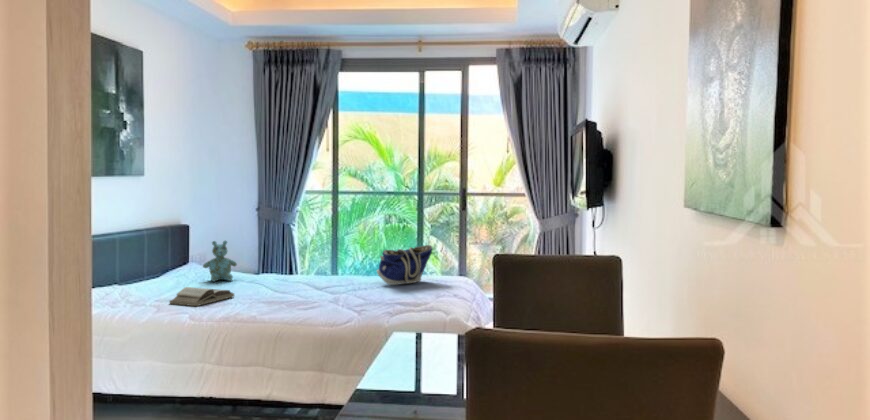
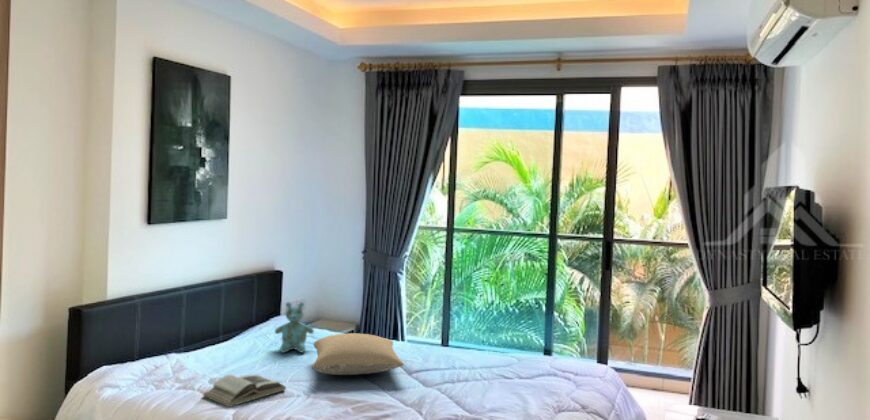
tote bag: present [377,245,432,285] -> none [473,334,550,386]
pillow: none [243,257,325,287] -> present [313,333,404,375]

